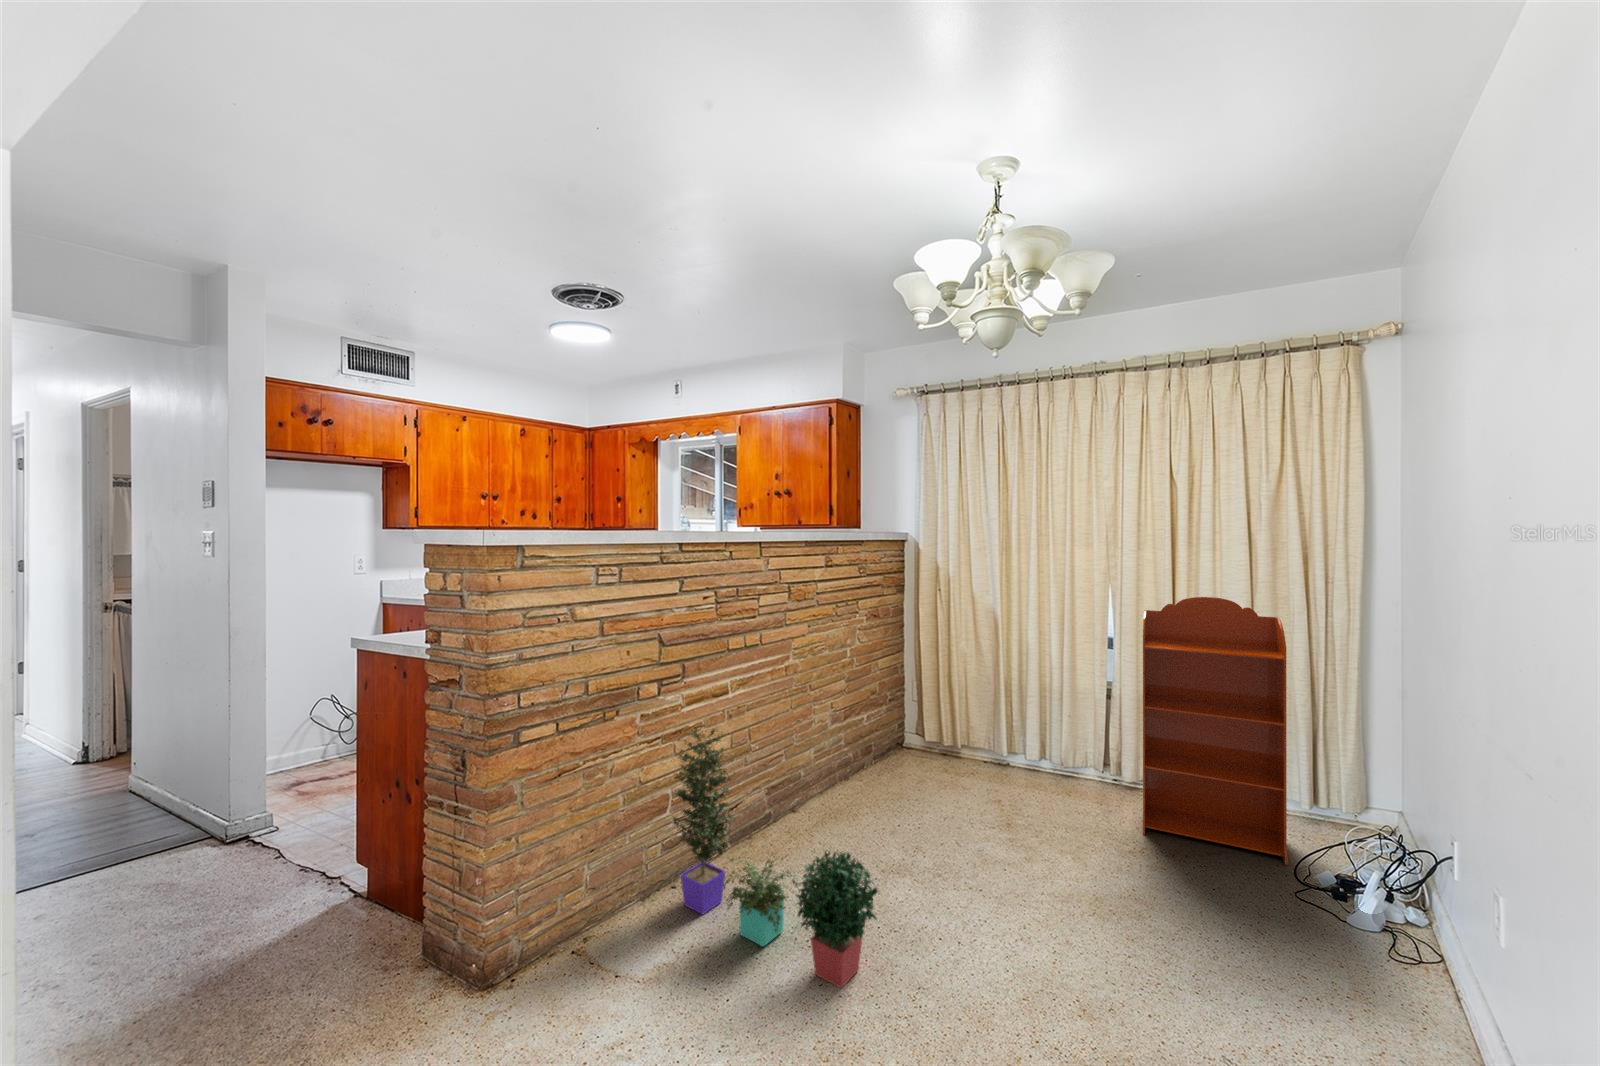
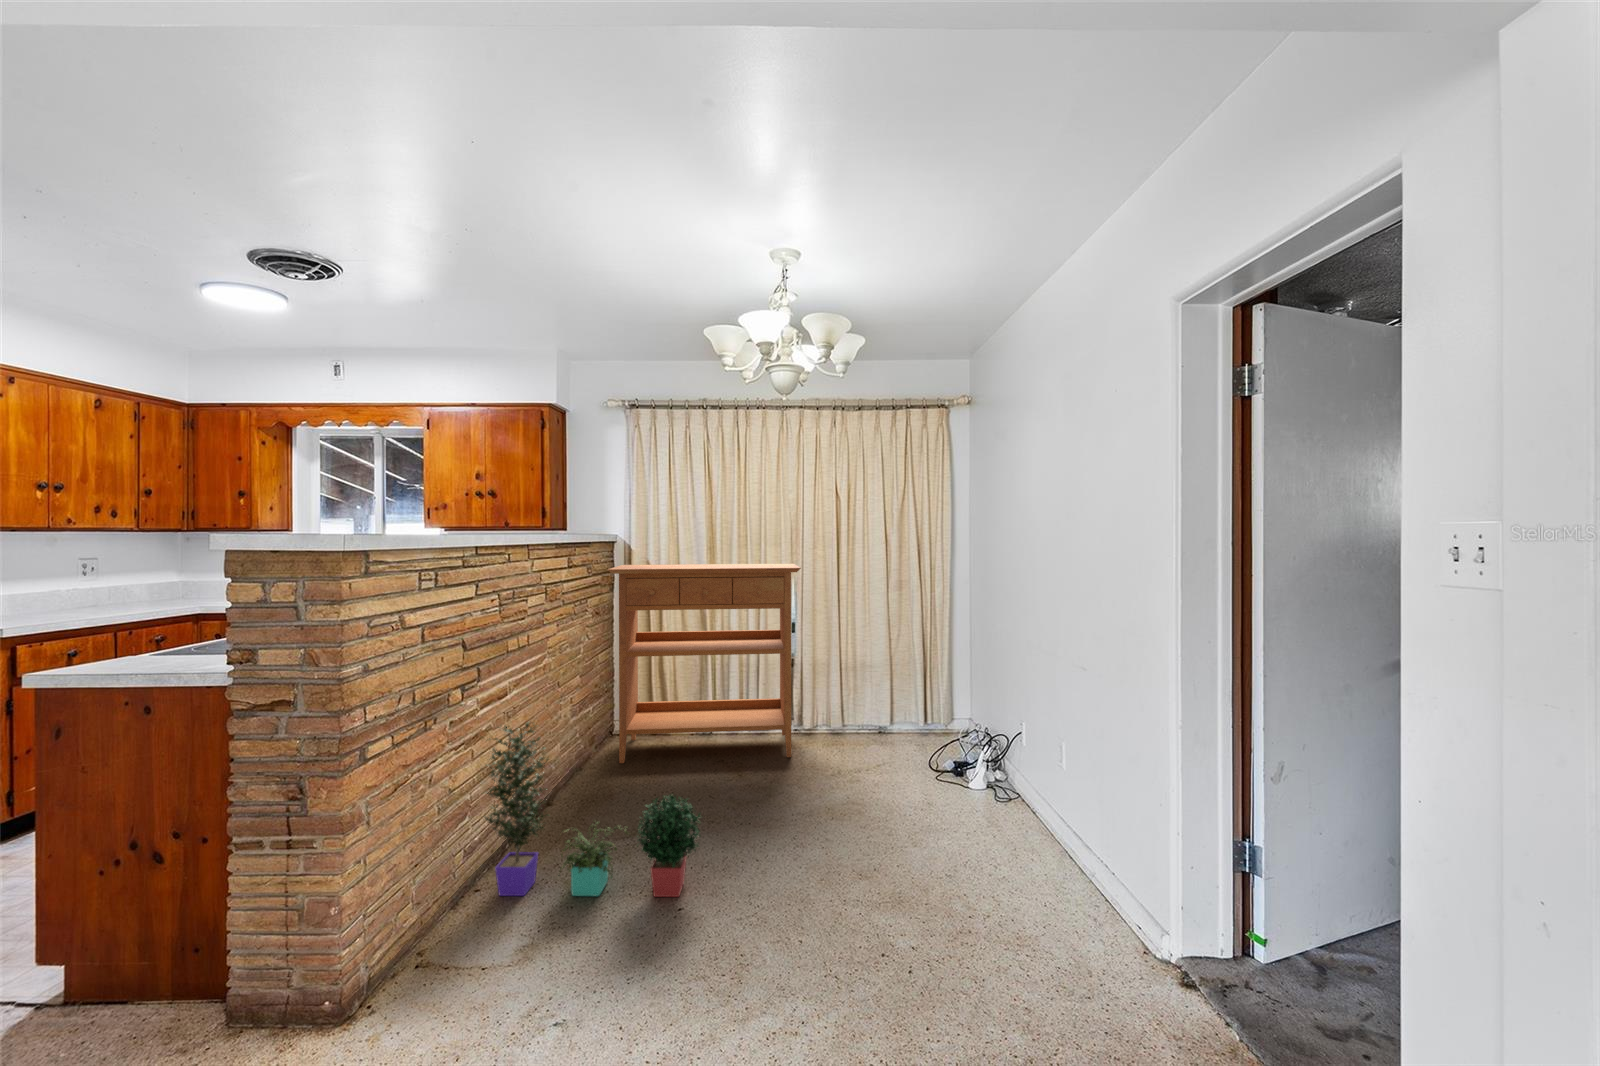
console table: none [871,565,1117,831] -> present [608,564,801,763]
bookcase: present [1143,597,1288,865] -> none [814,580,900,752]

